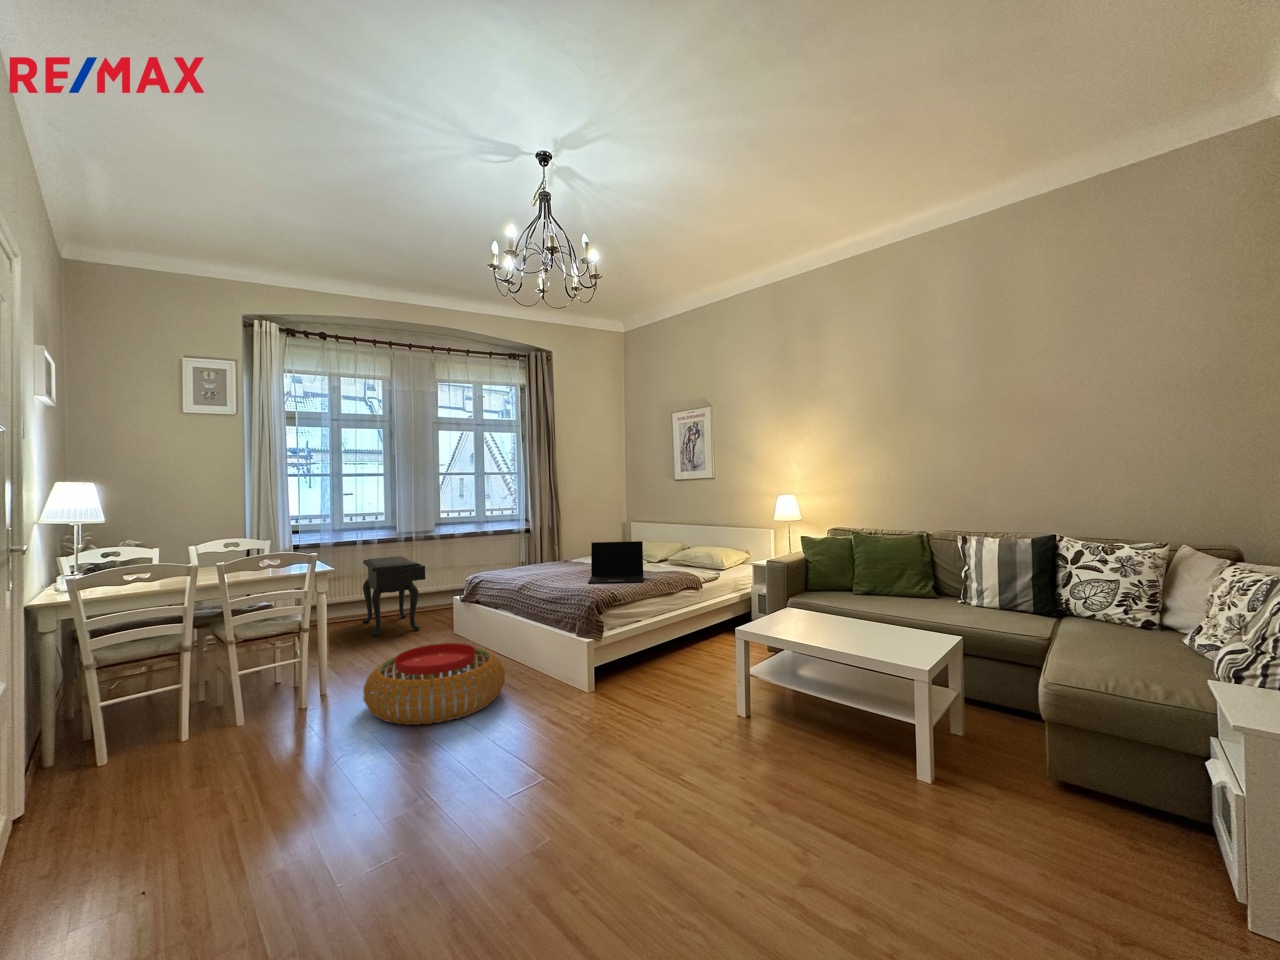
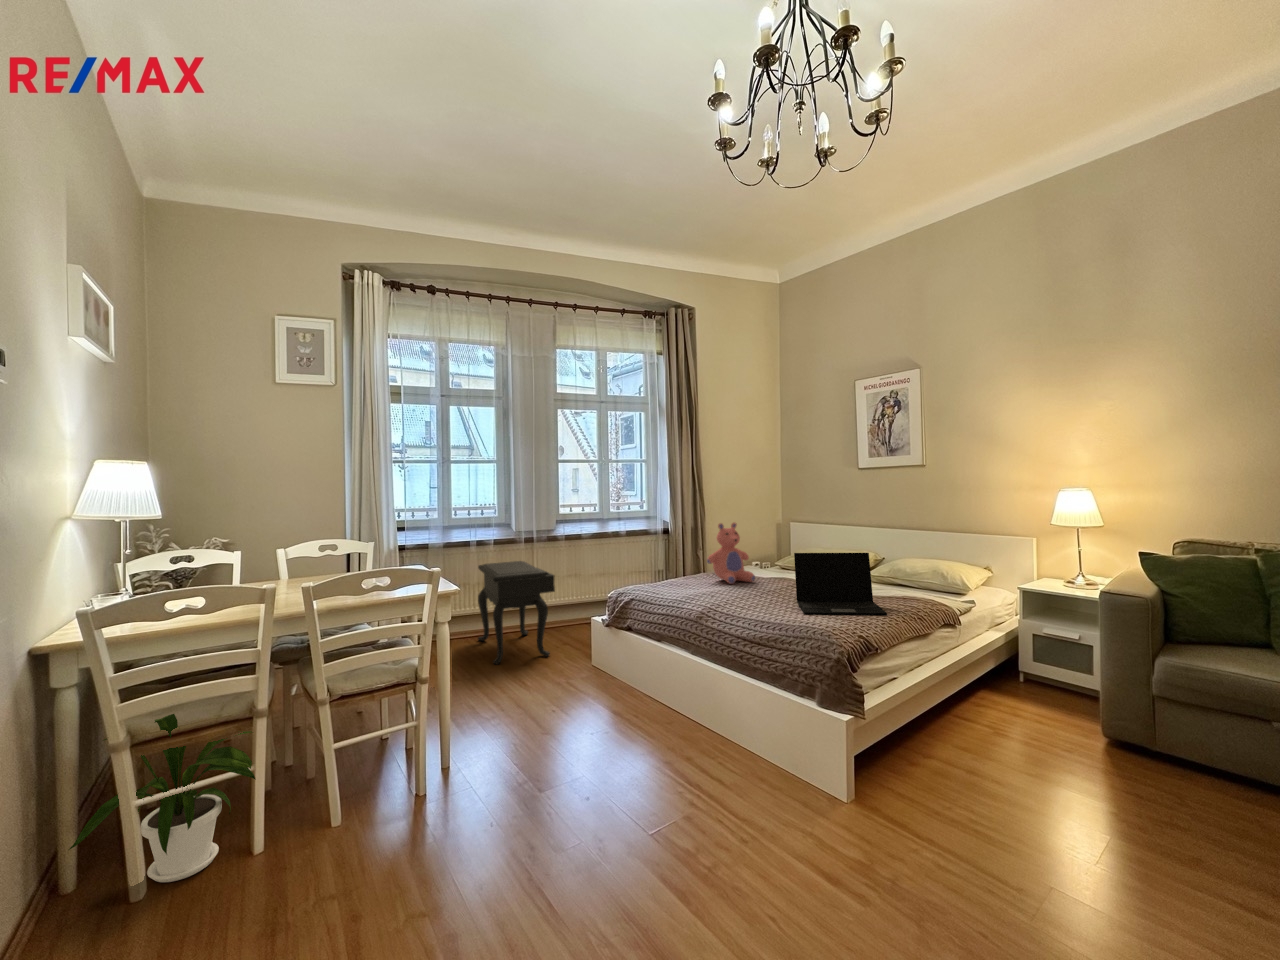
teddy bear: none [544,522,579,569] -> present [707,522,755,584]
house plant: none [61,642,185,755] -> present [69,714,255,882]
pouf: present [363,643,505,725] -> none [510,703,715,852]

